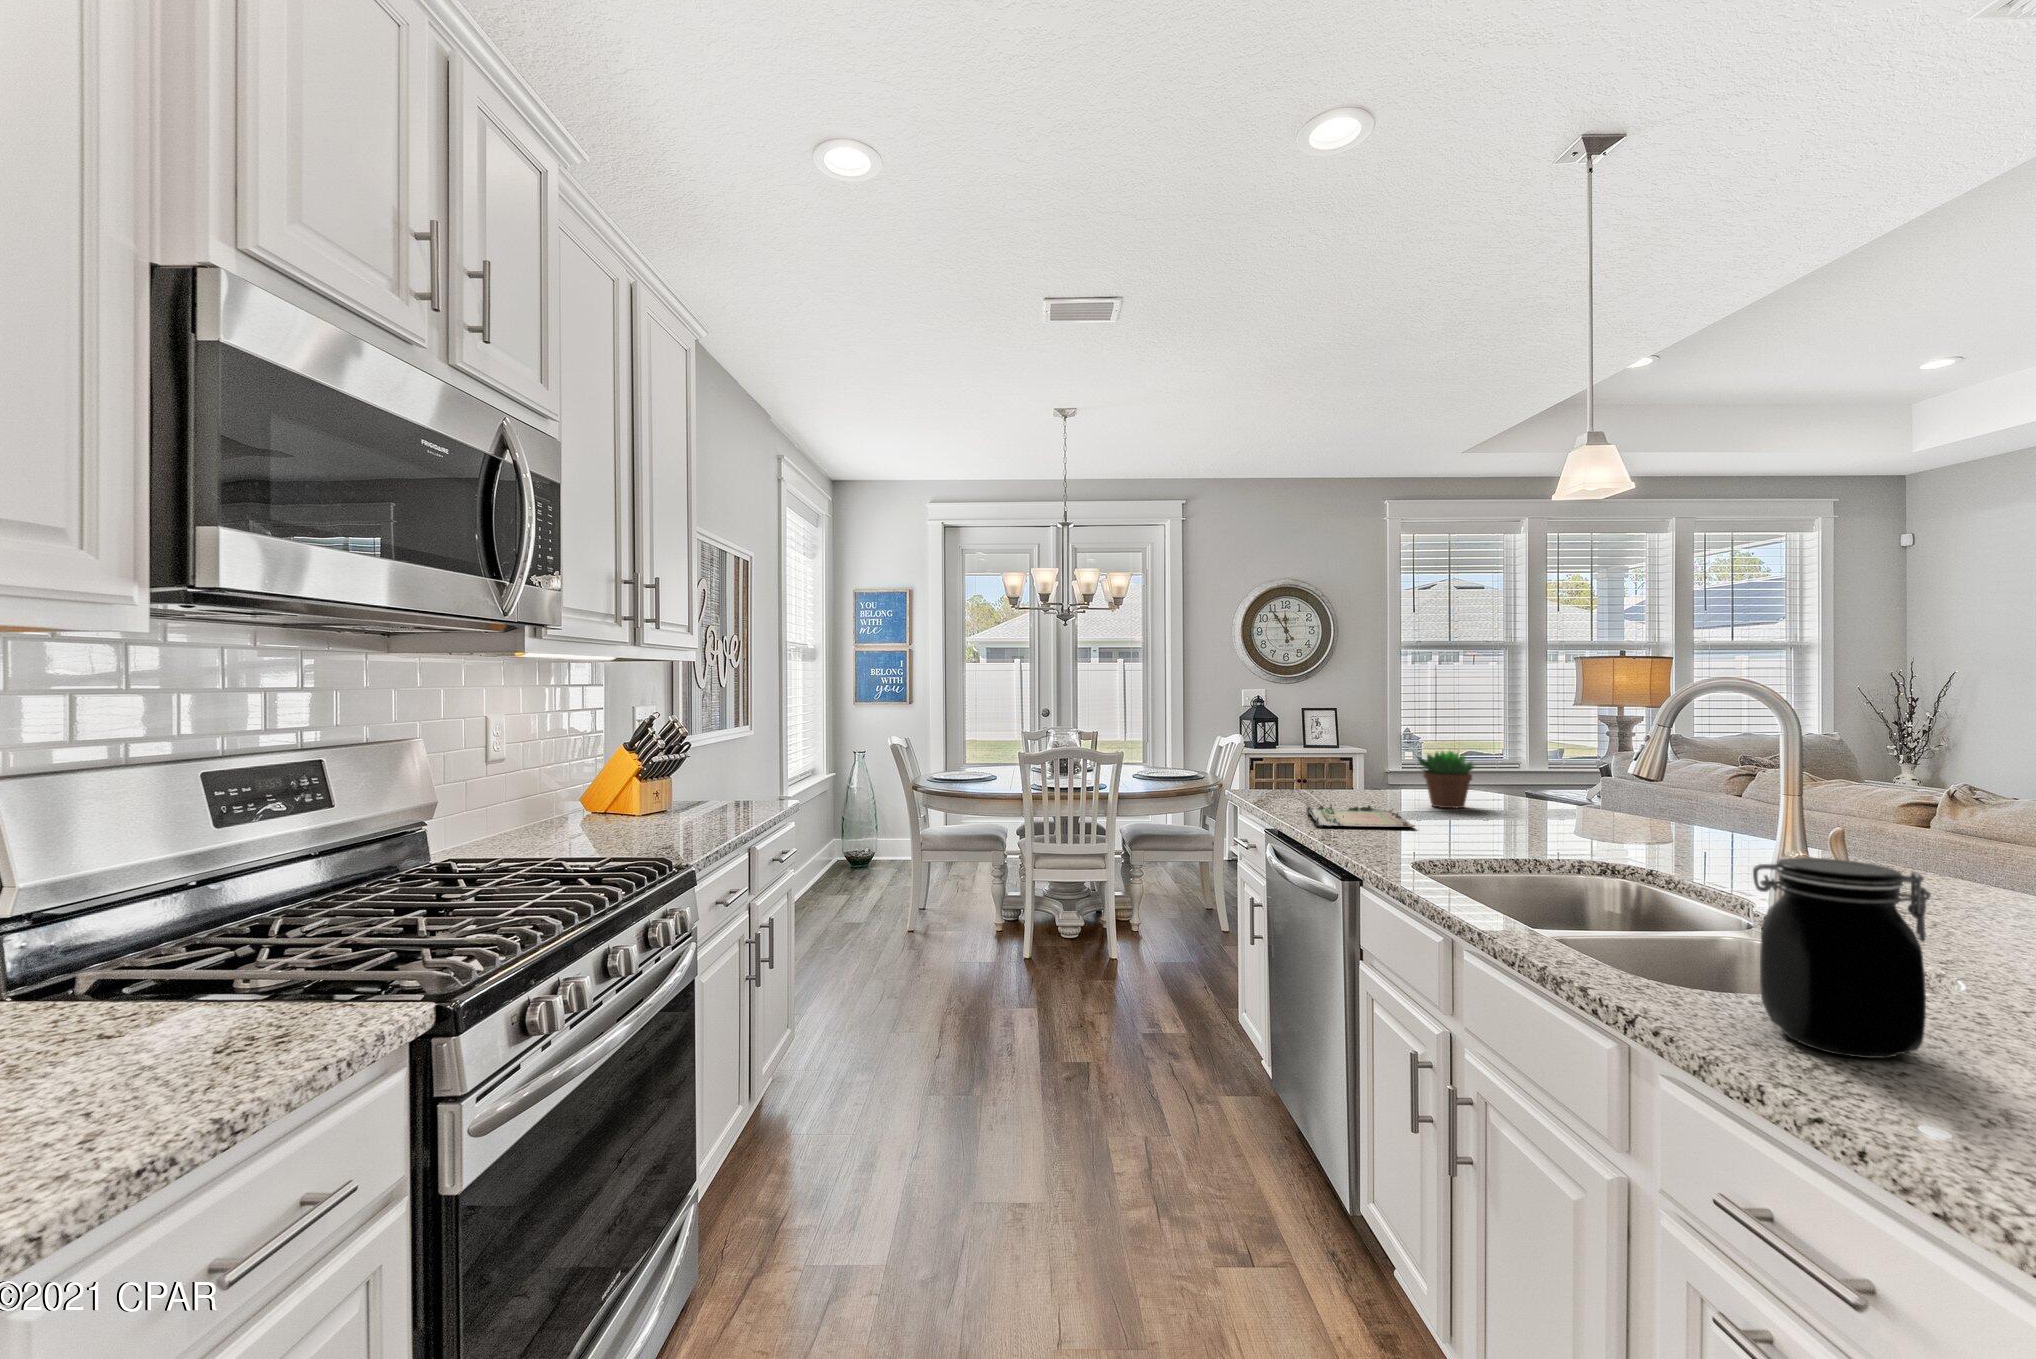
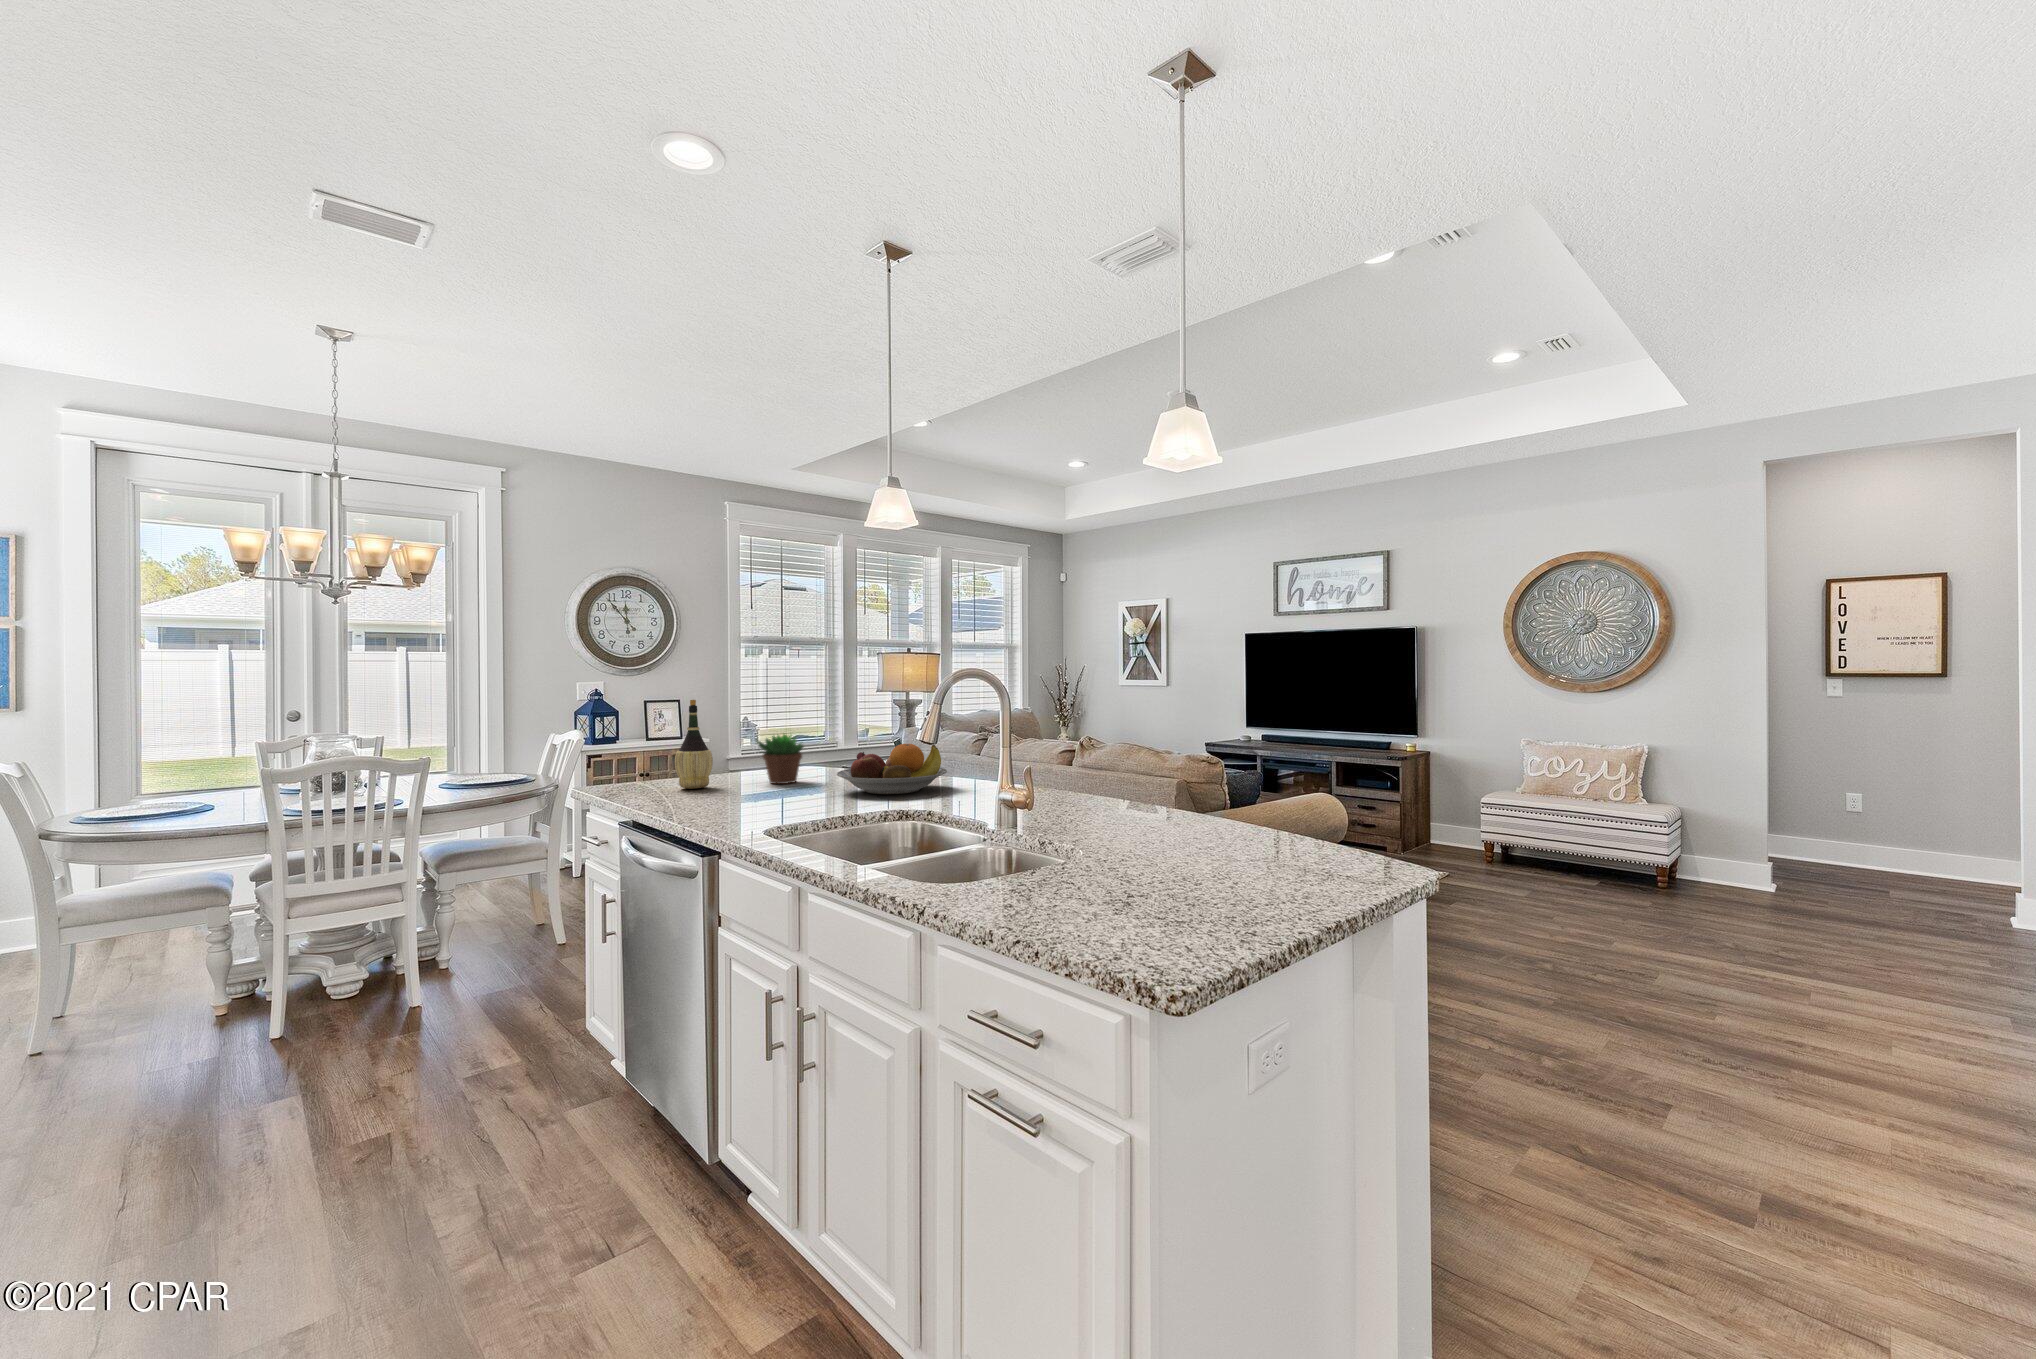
wine bottle: none [1324,707,1365,804] -> present [675,700,713,789]
fruit bowl: none [1515,772,1681,837] -> present [837,744,947,794]
tray: present [1306,801,1415,827] -> none [660,781,760,810]
jar: present [1753,857,1931,1058] -> none [987,786,1069,905]

